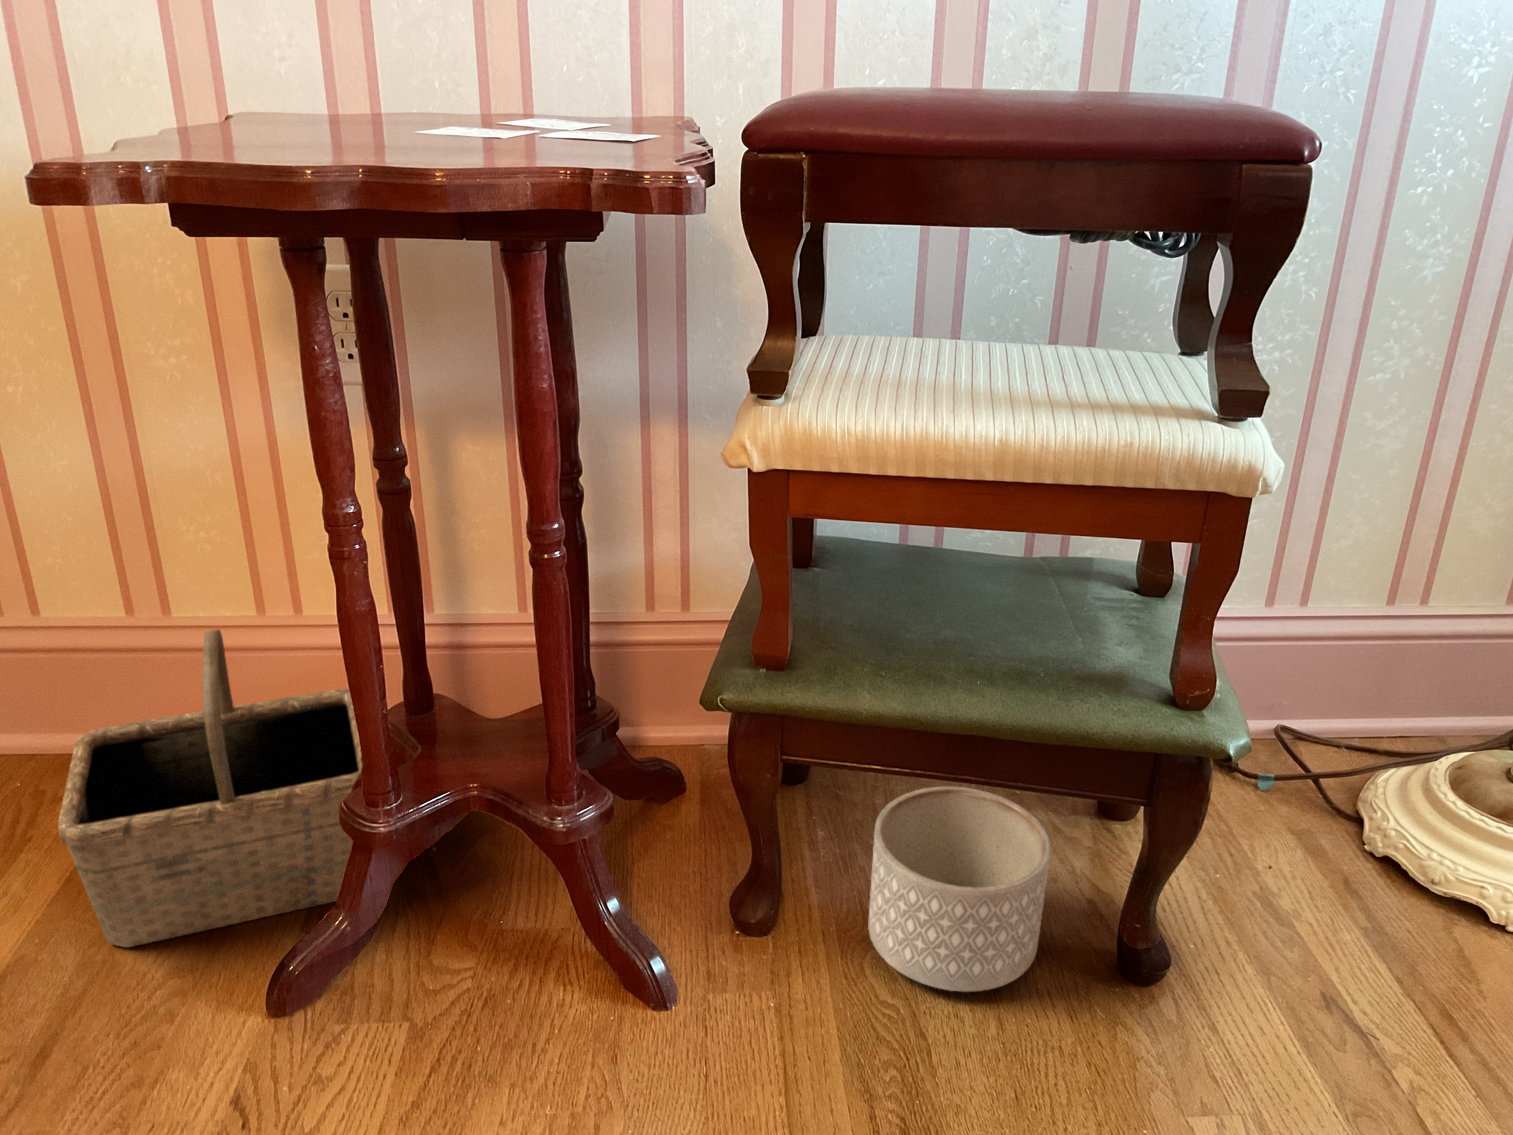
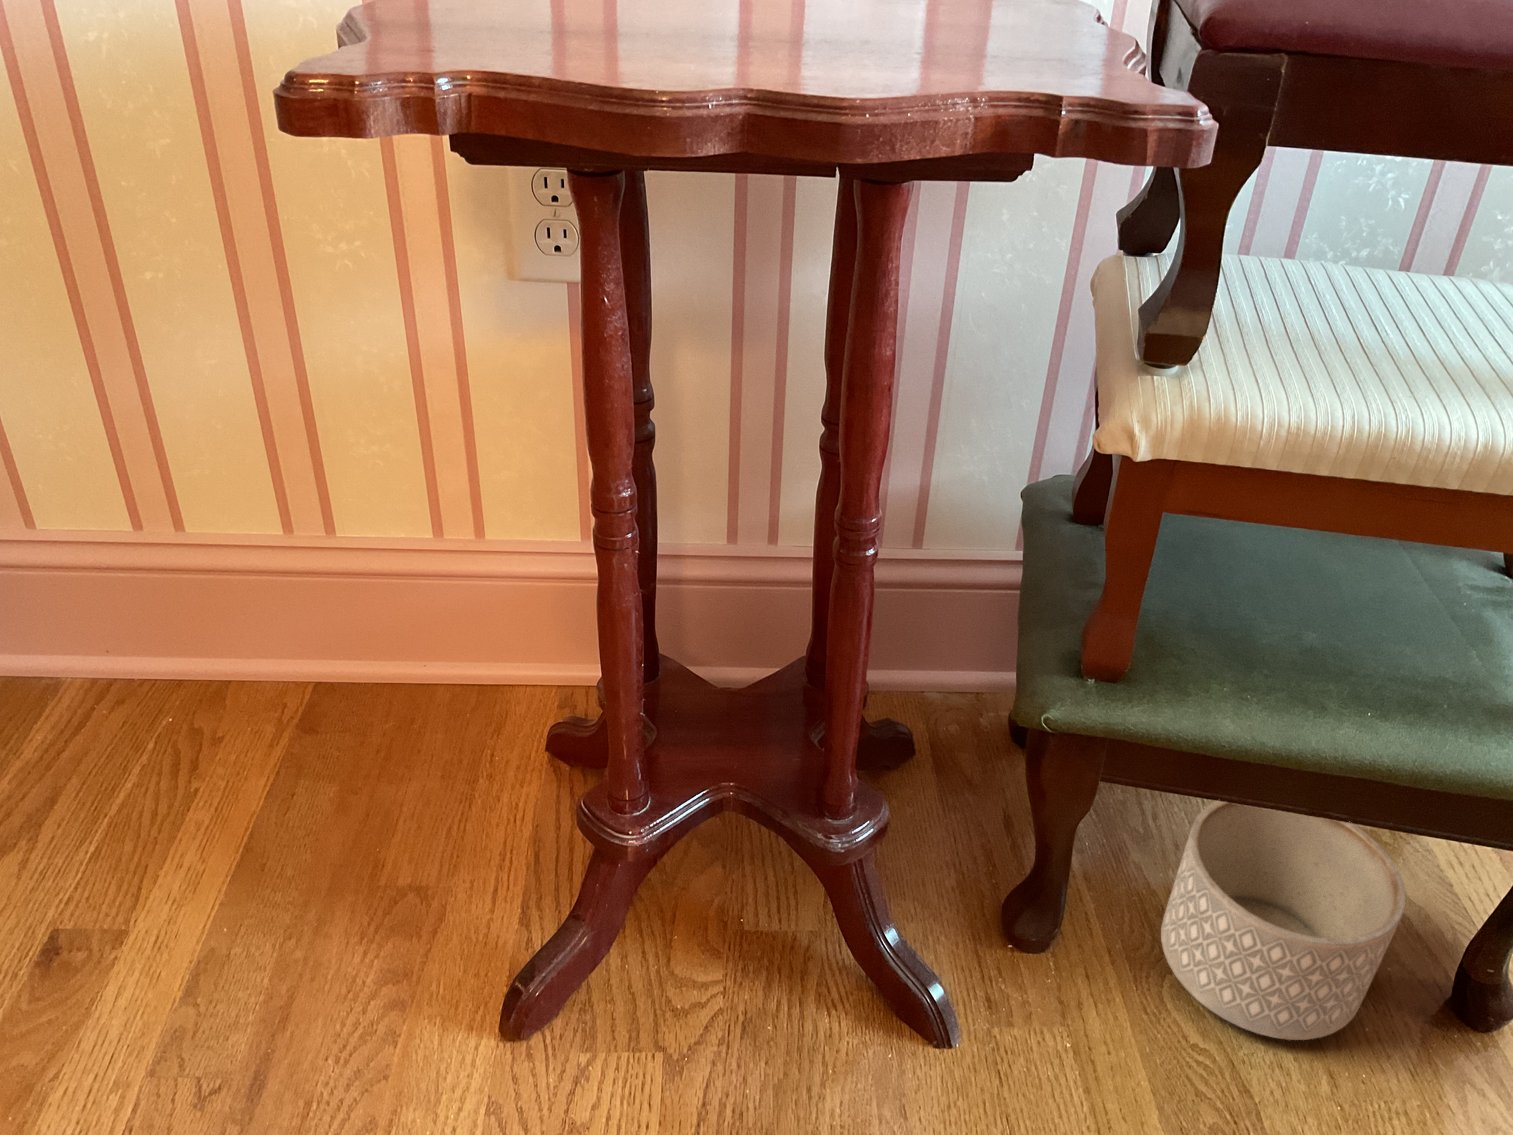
basket: present [58,630,362,947] -> none [255,584,601,943]

